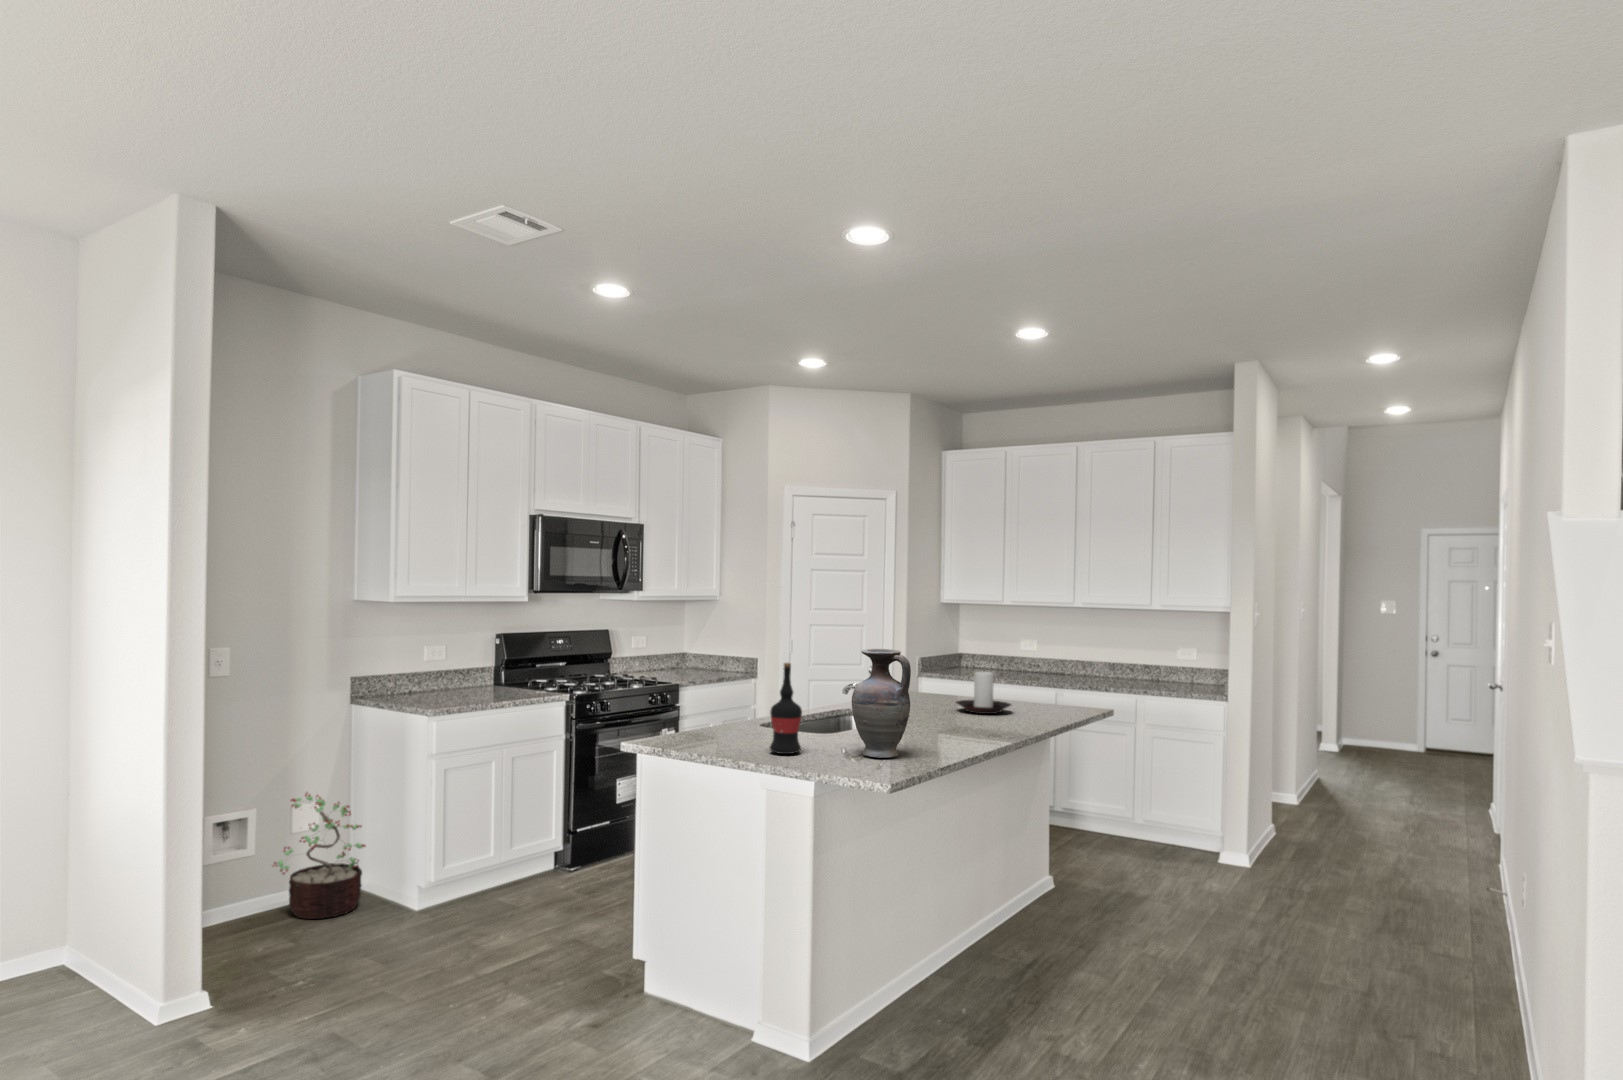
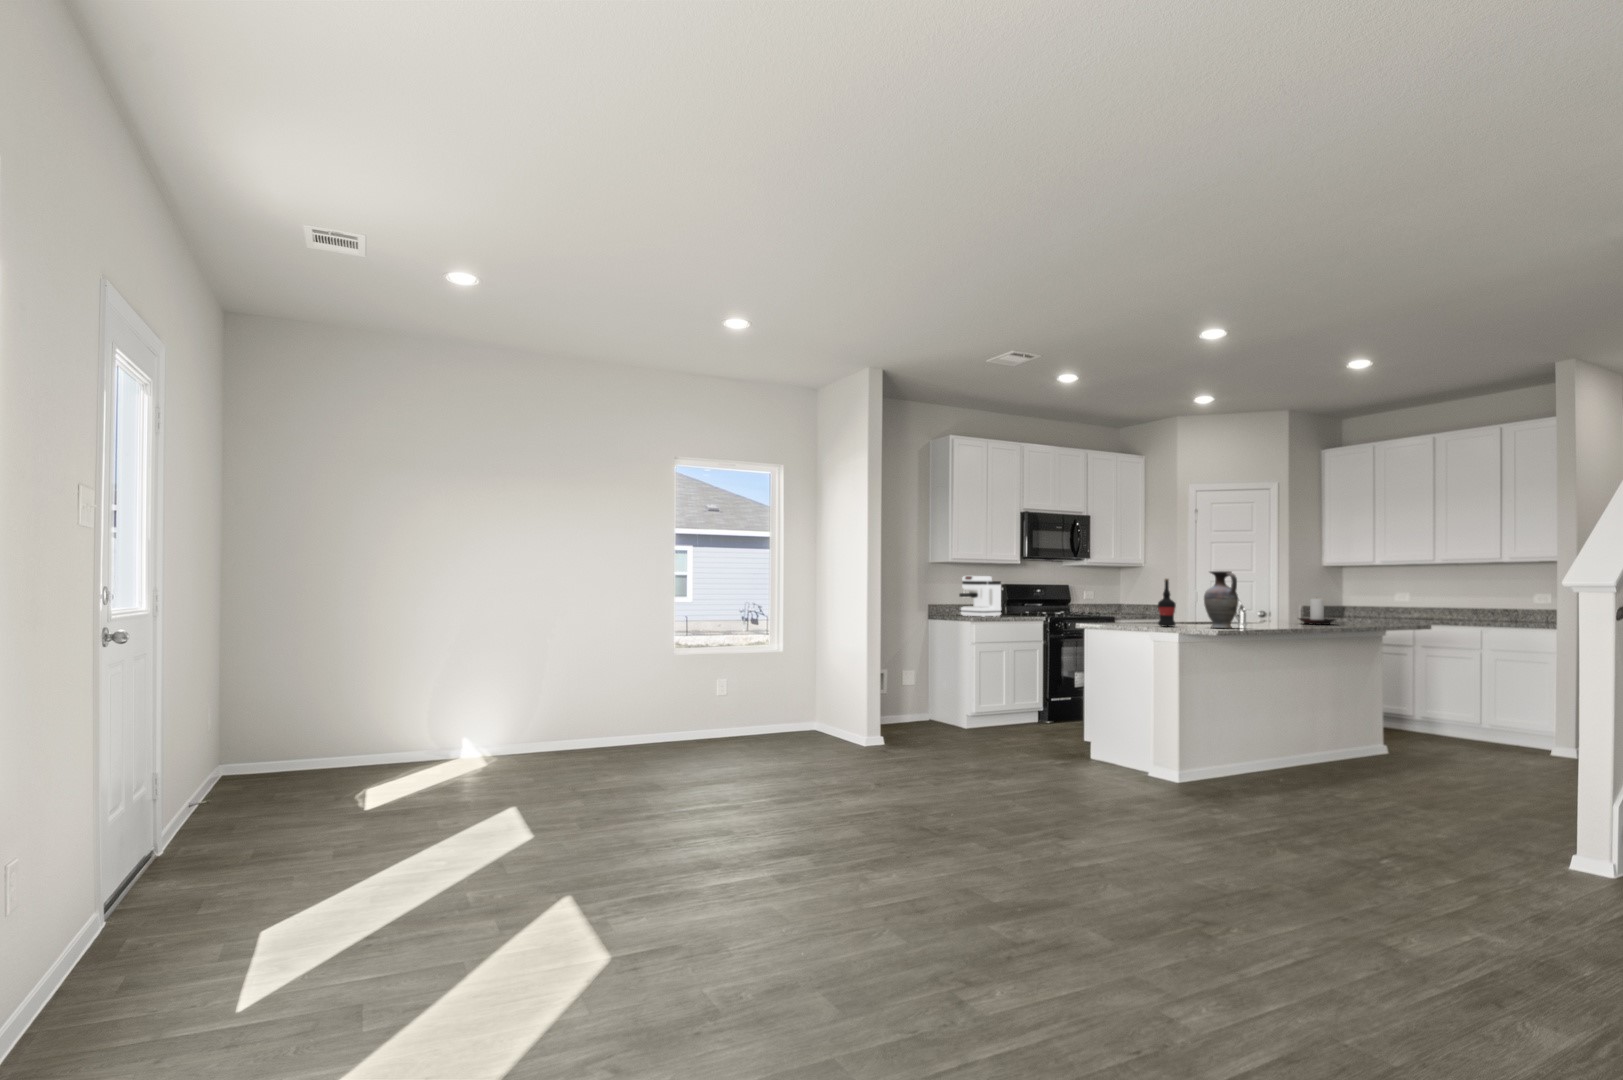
coffee maker: none [412,626,492,703] -> present [959,576,1001,617]
decorative plant: present [274,793,365,919] -> none [893,662,938,728]

